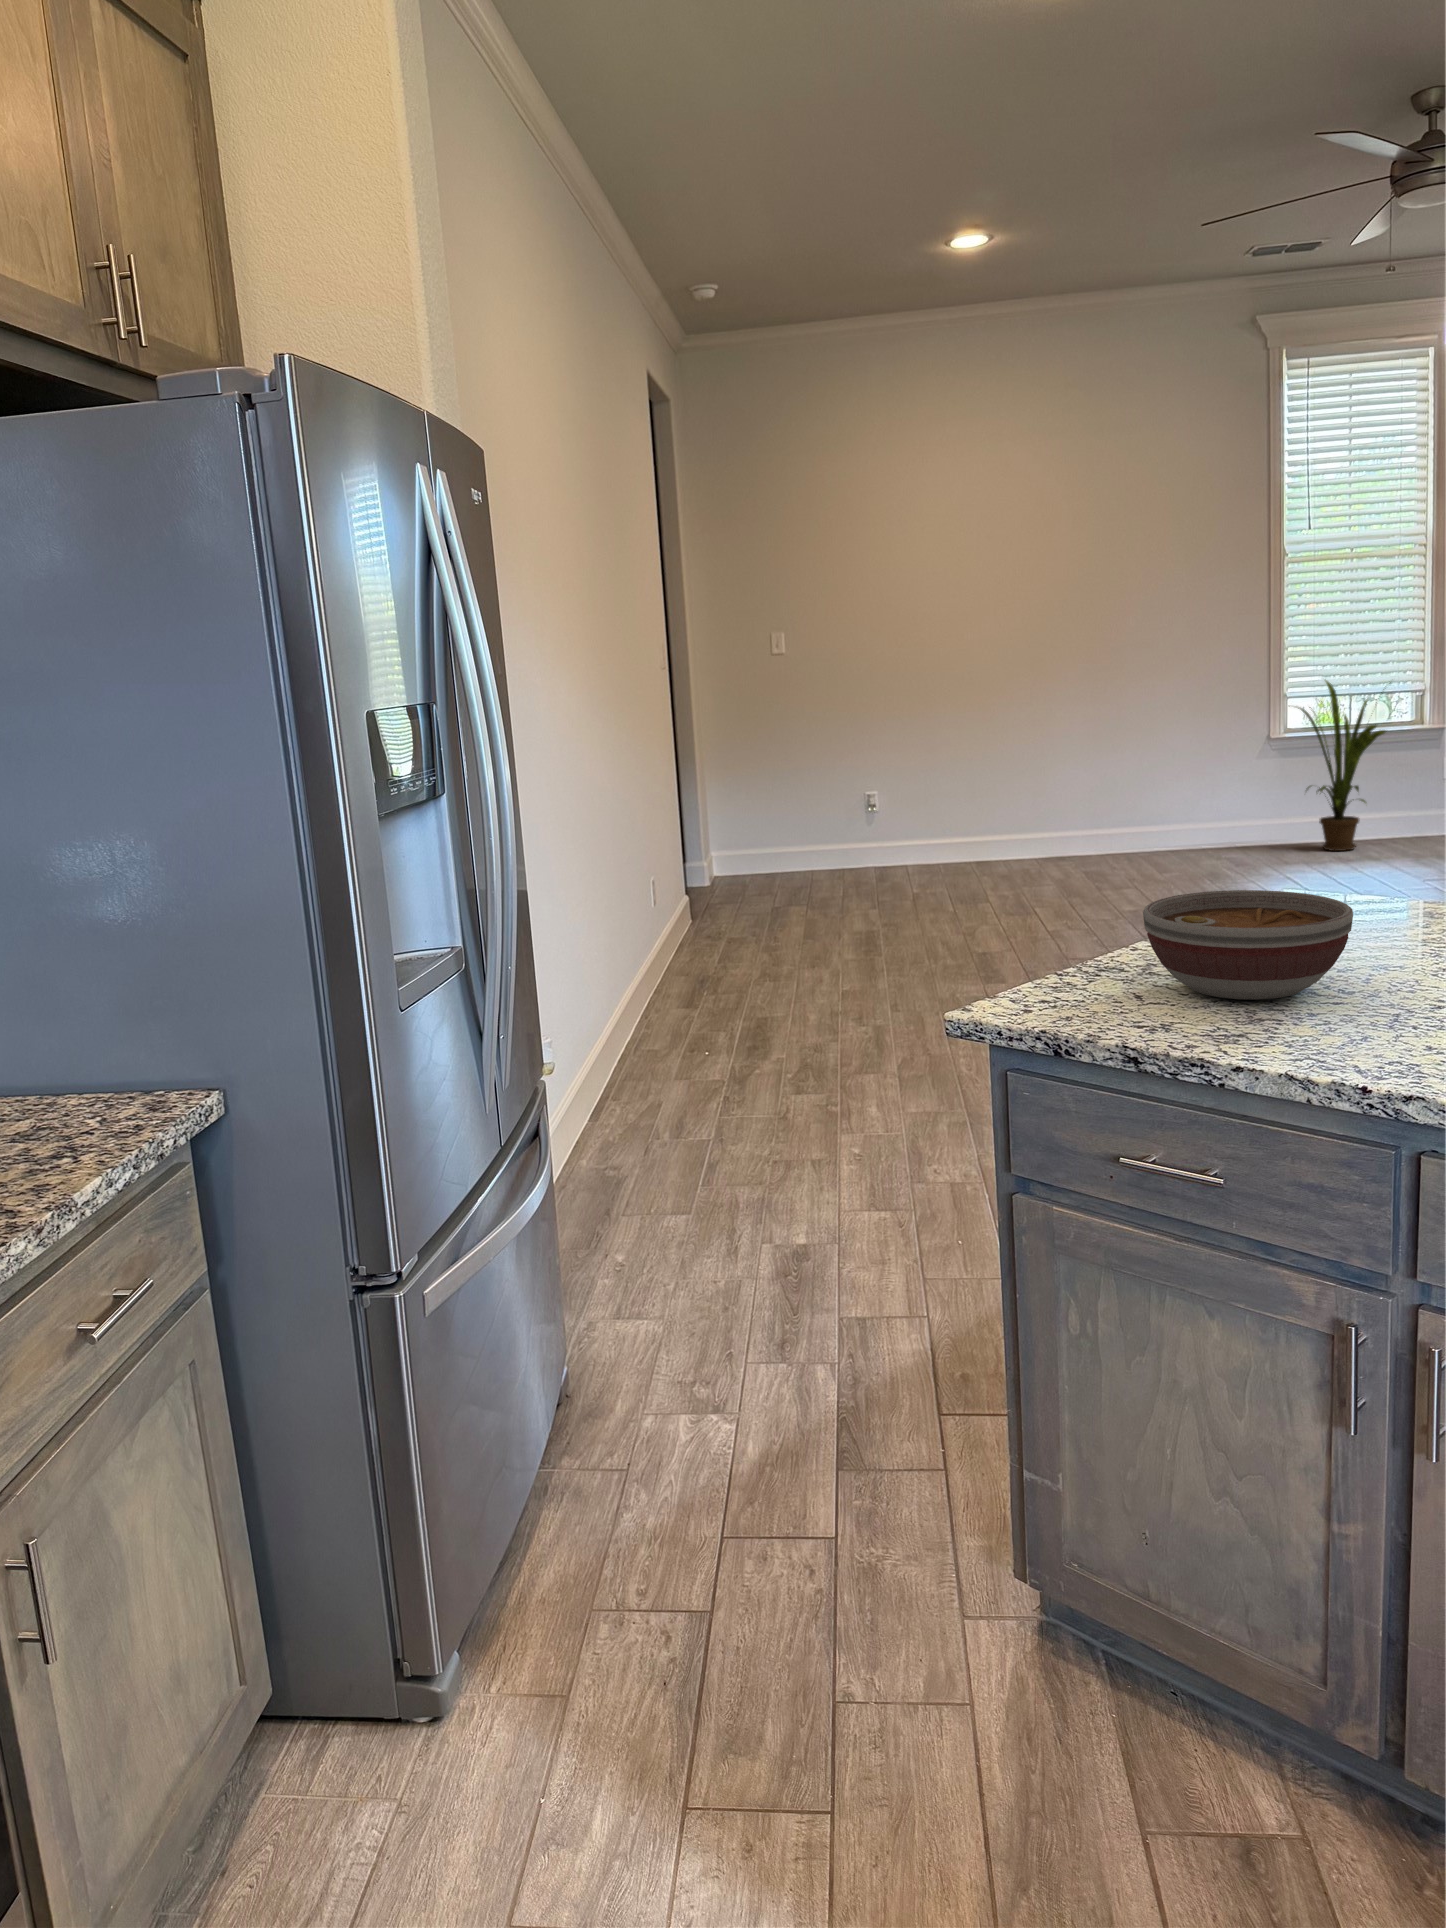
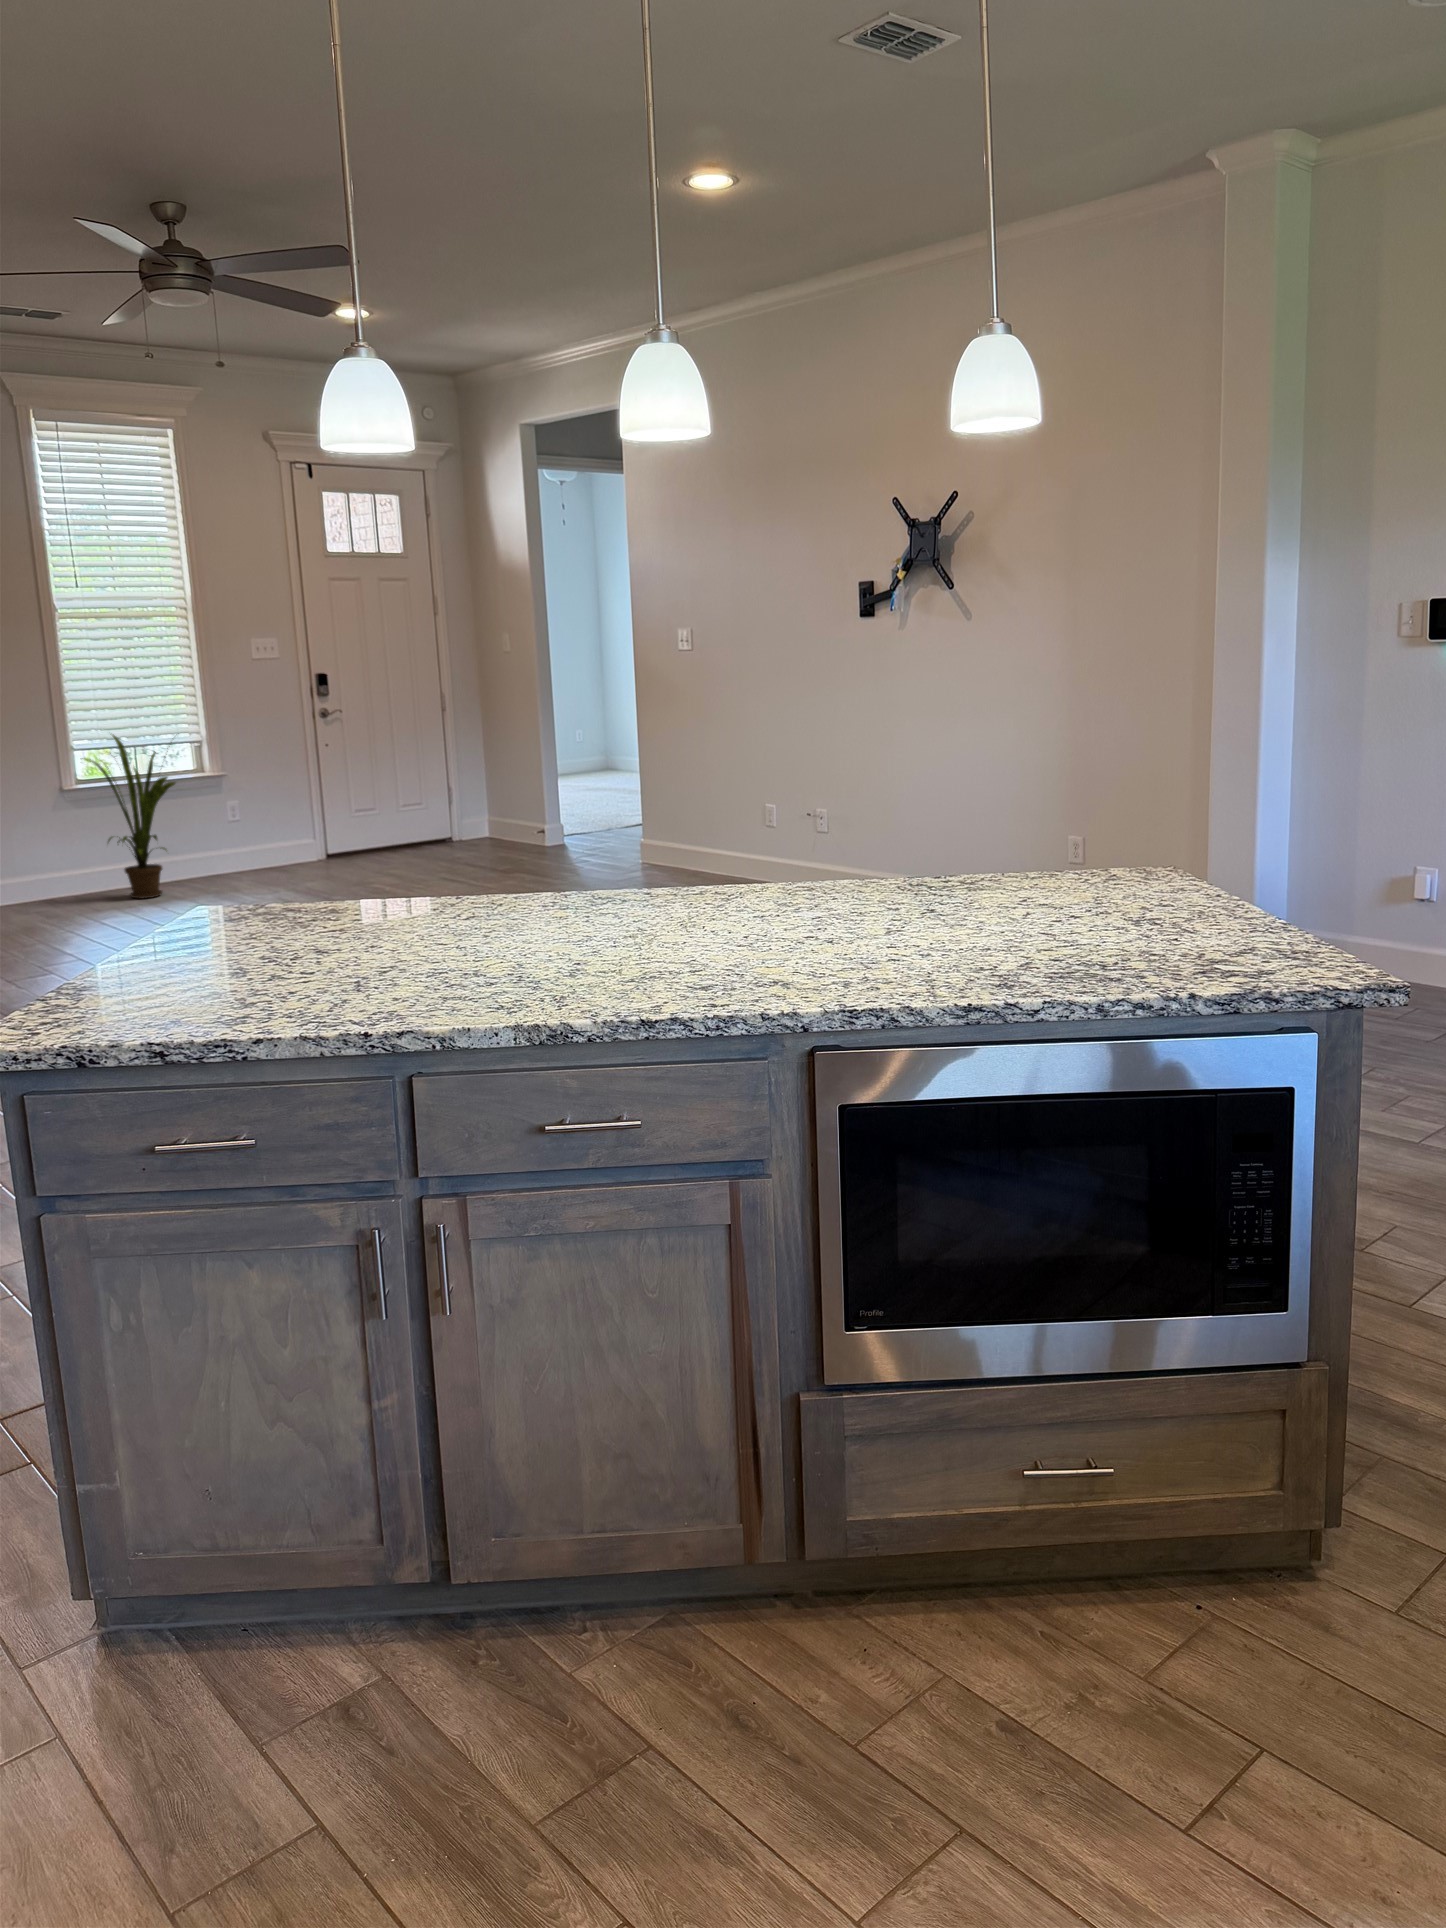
bowl: present [1143,890,1353,999] -> none [124,897,309,993]

